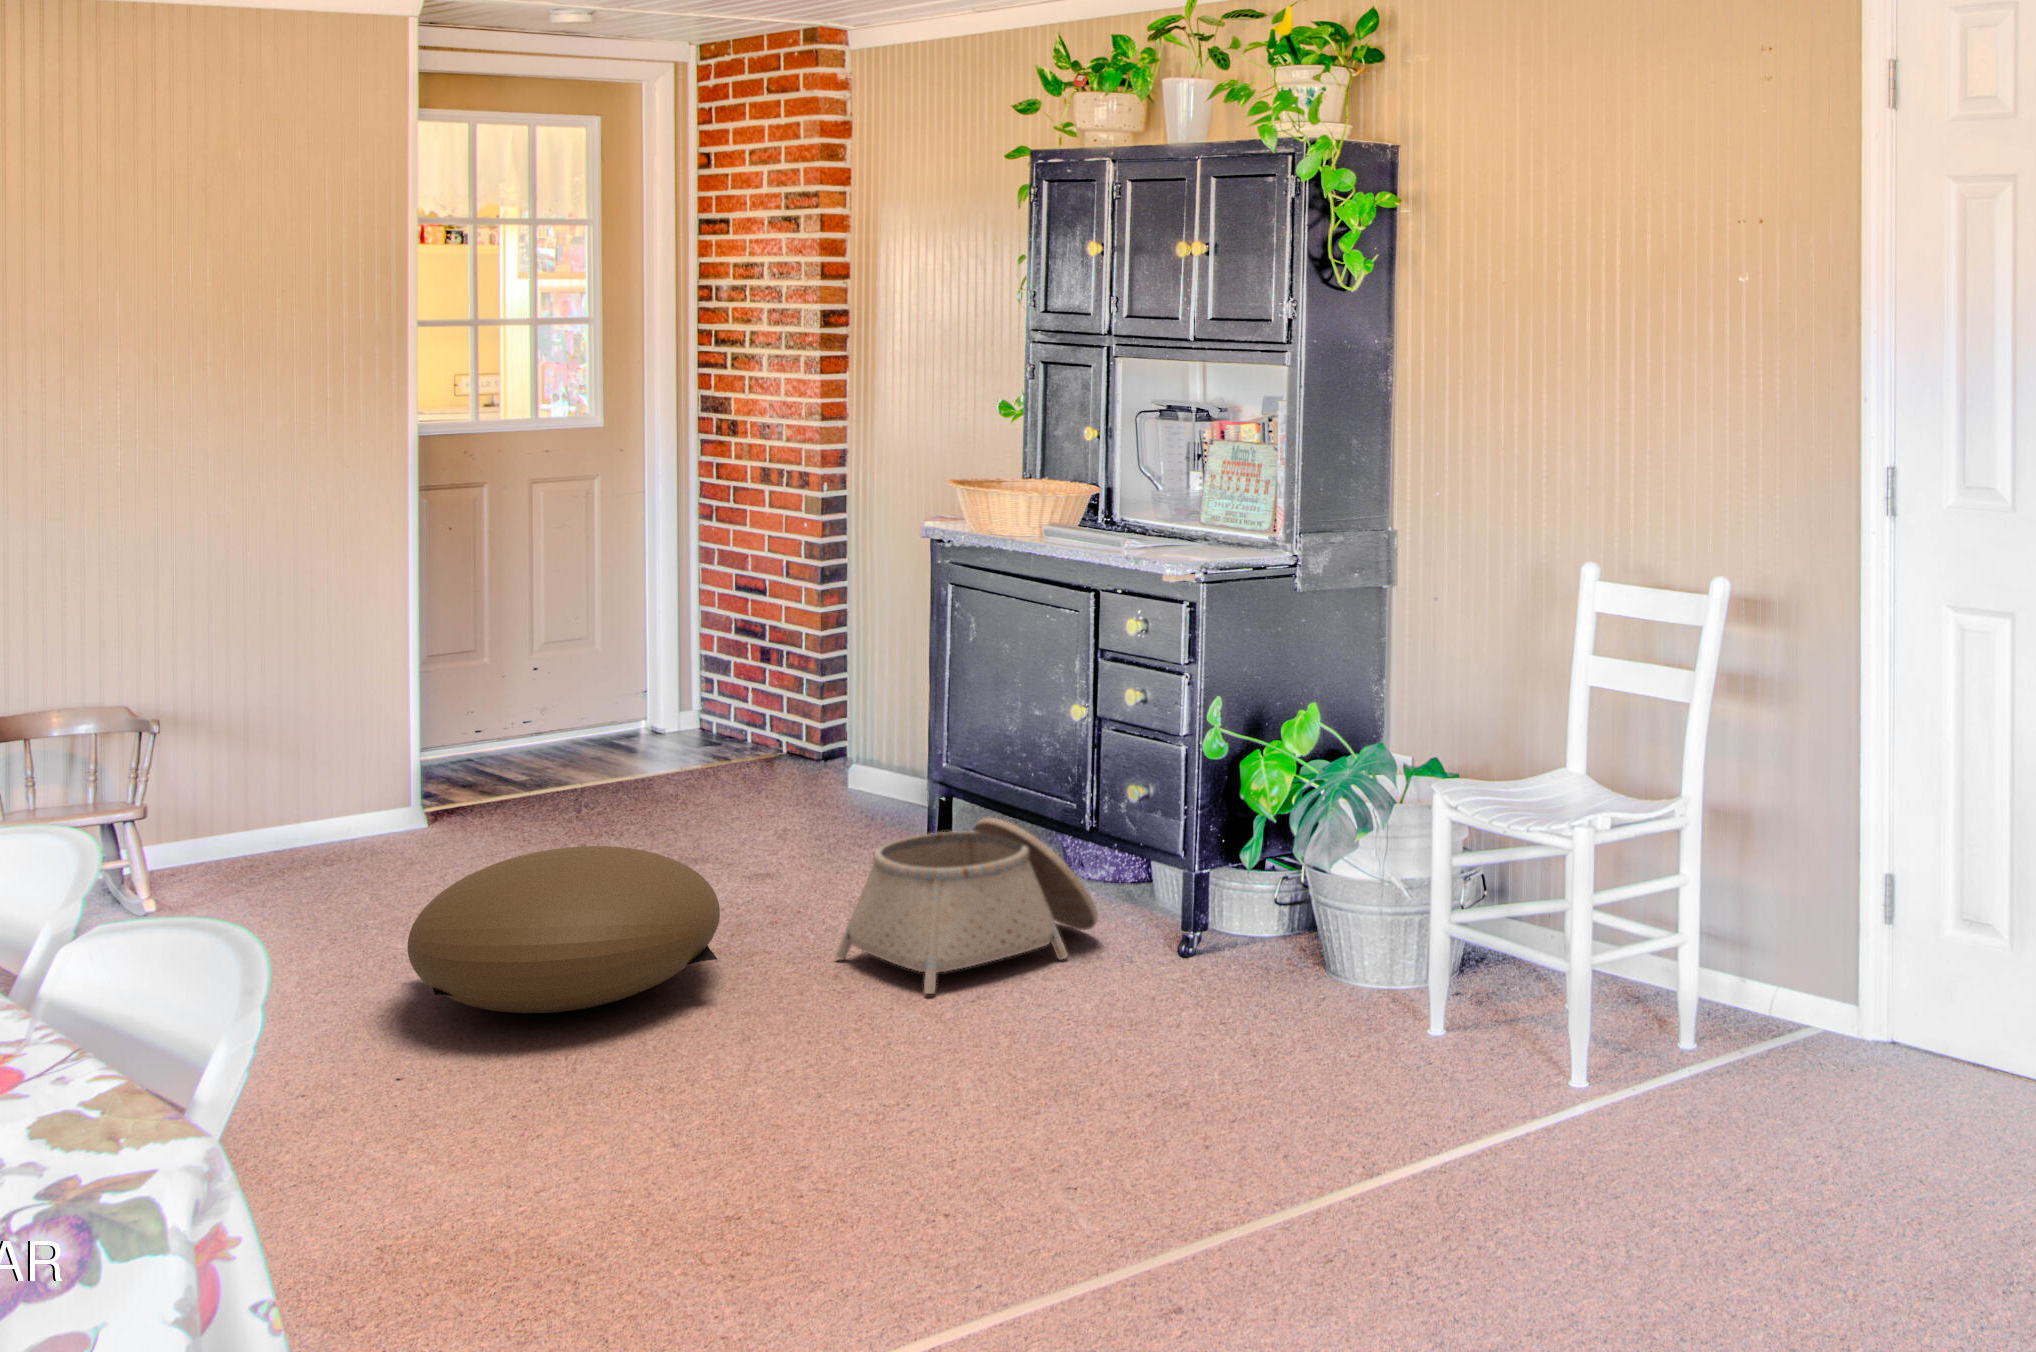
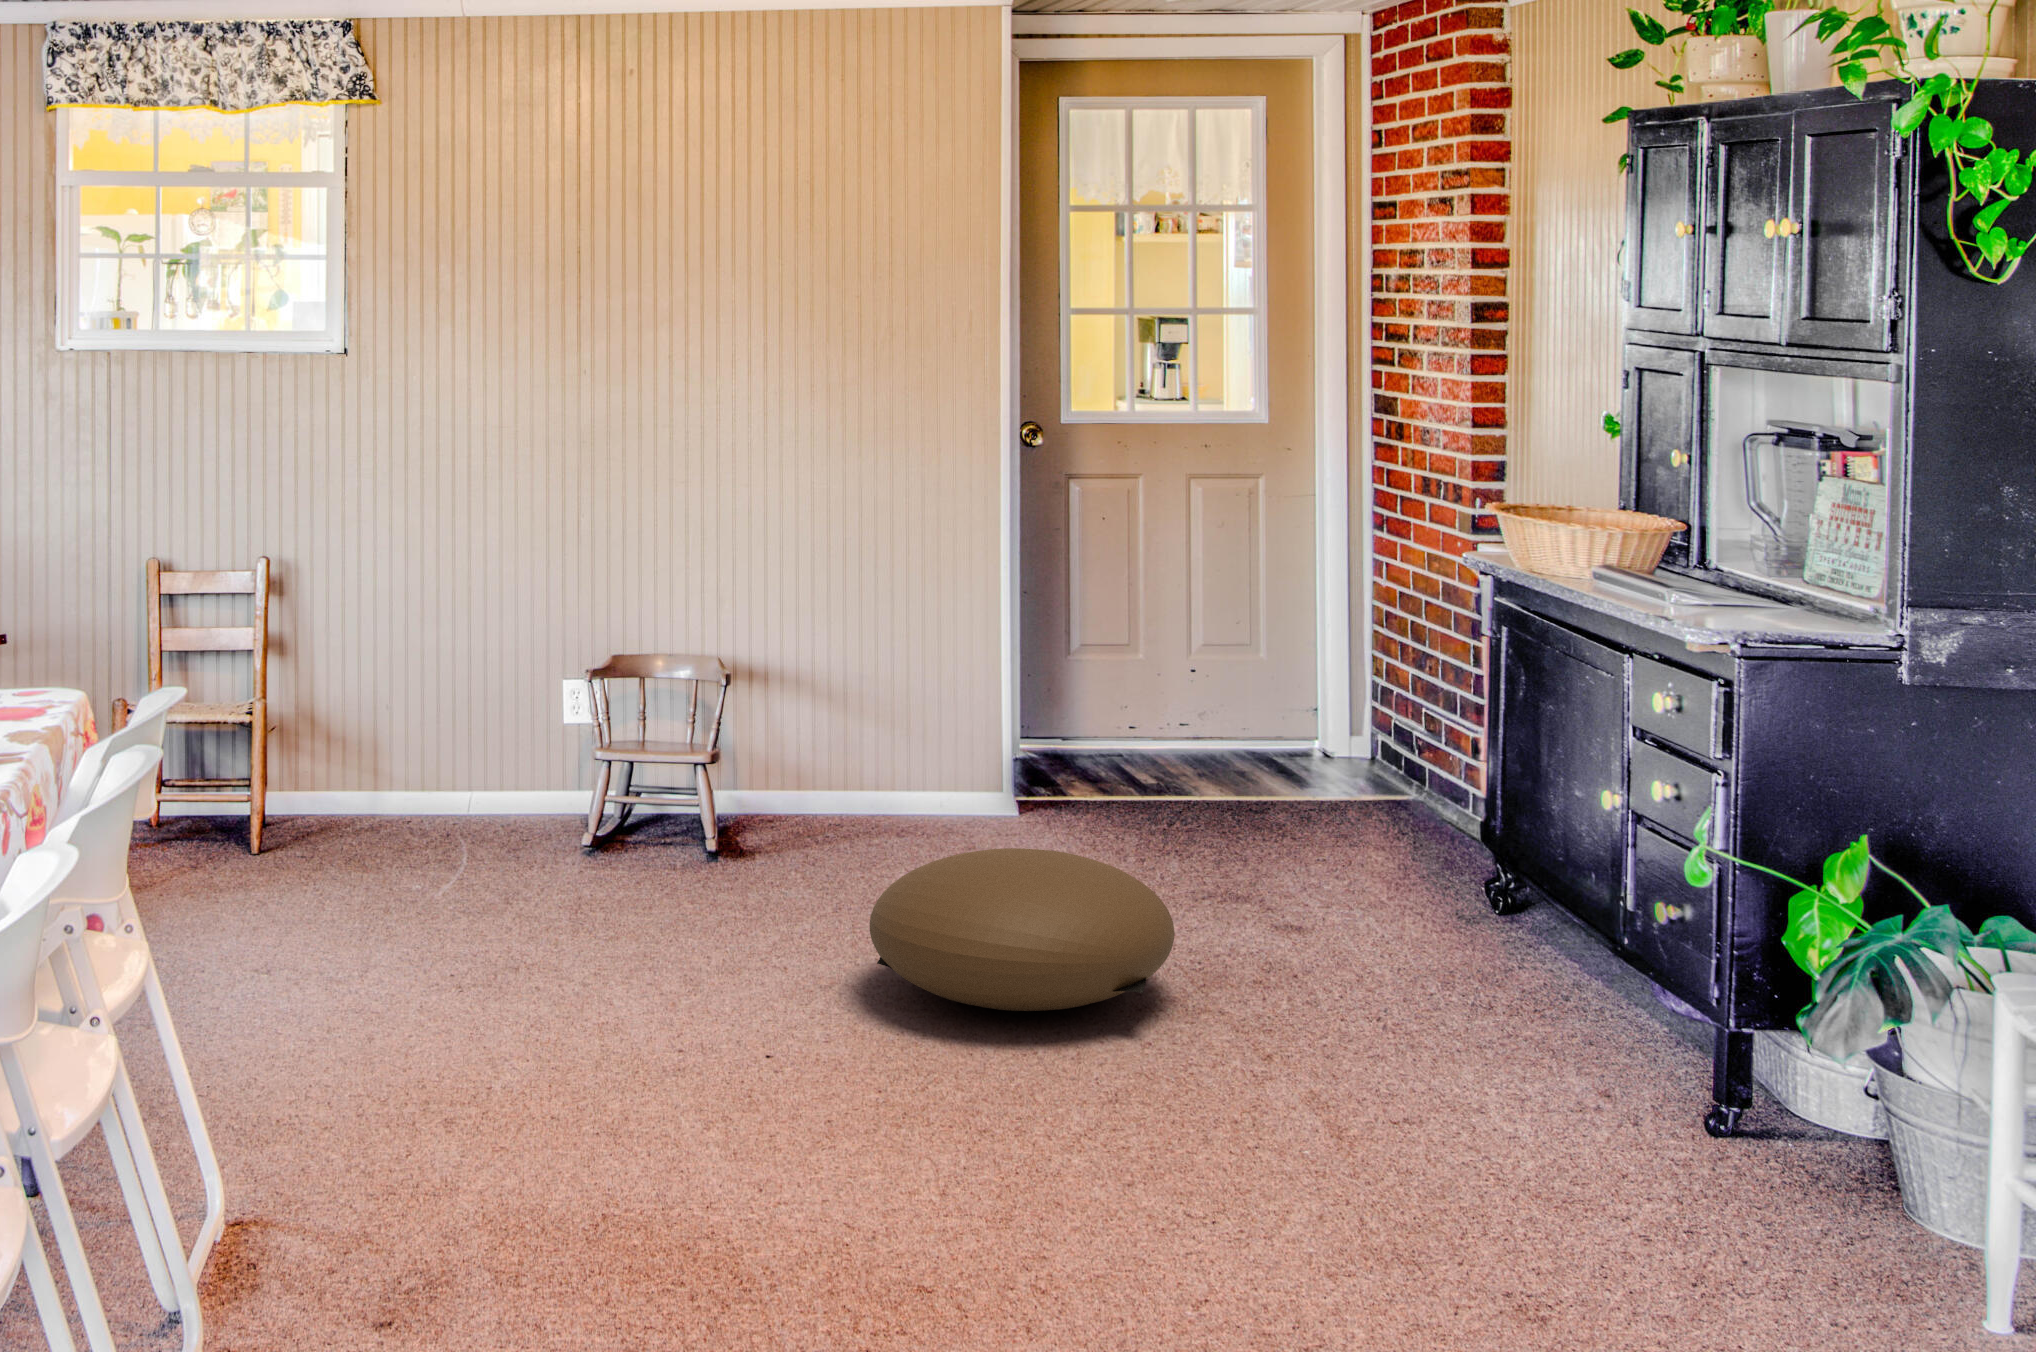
basket: present [836,818,1098,994] -> none [1297,903,1616,1090]

